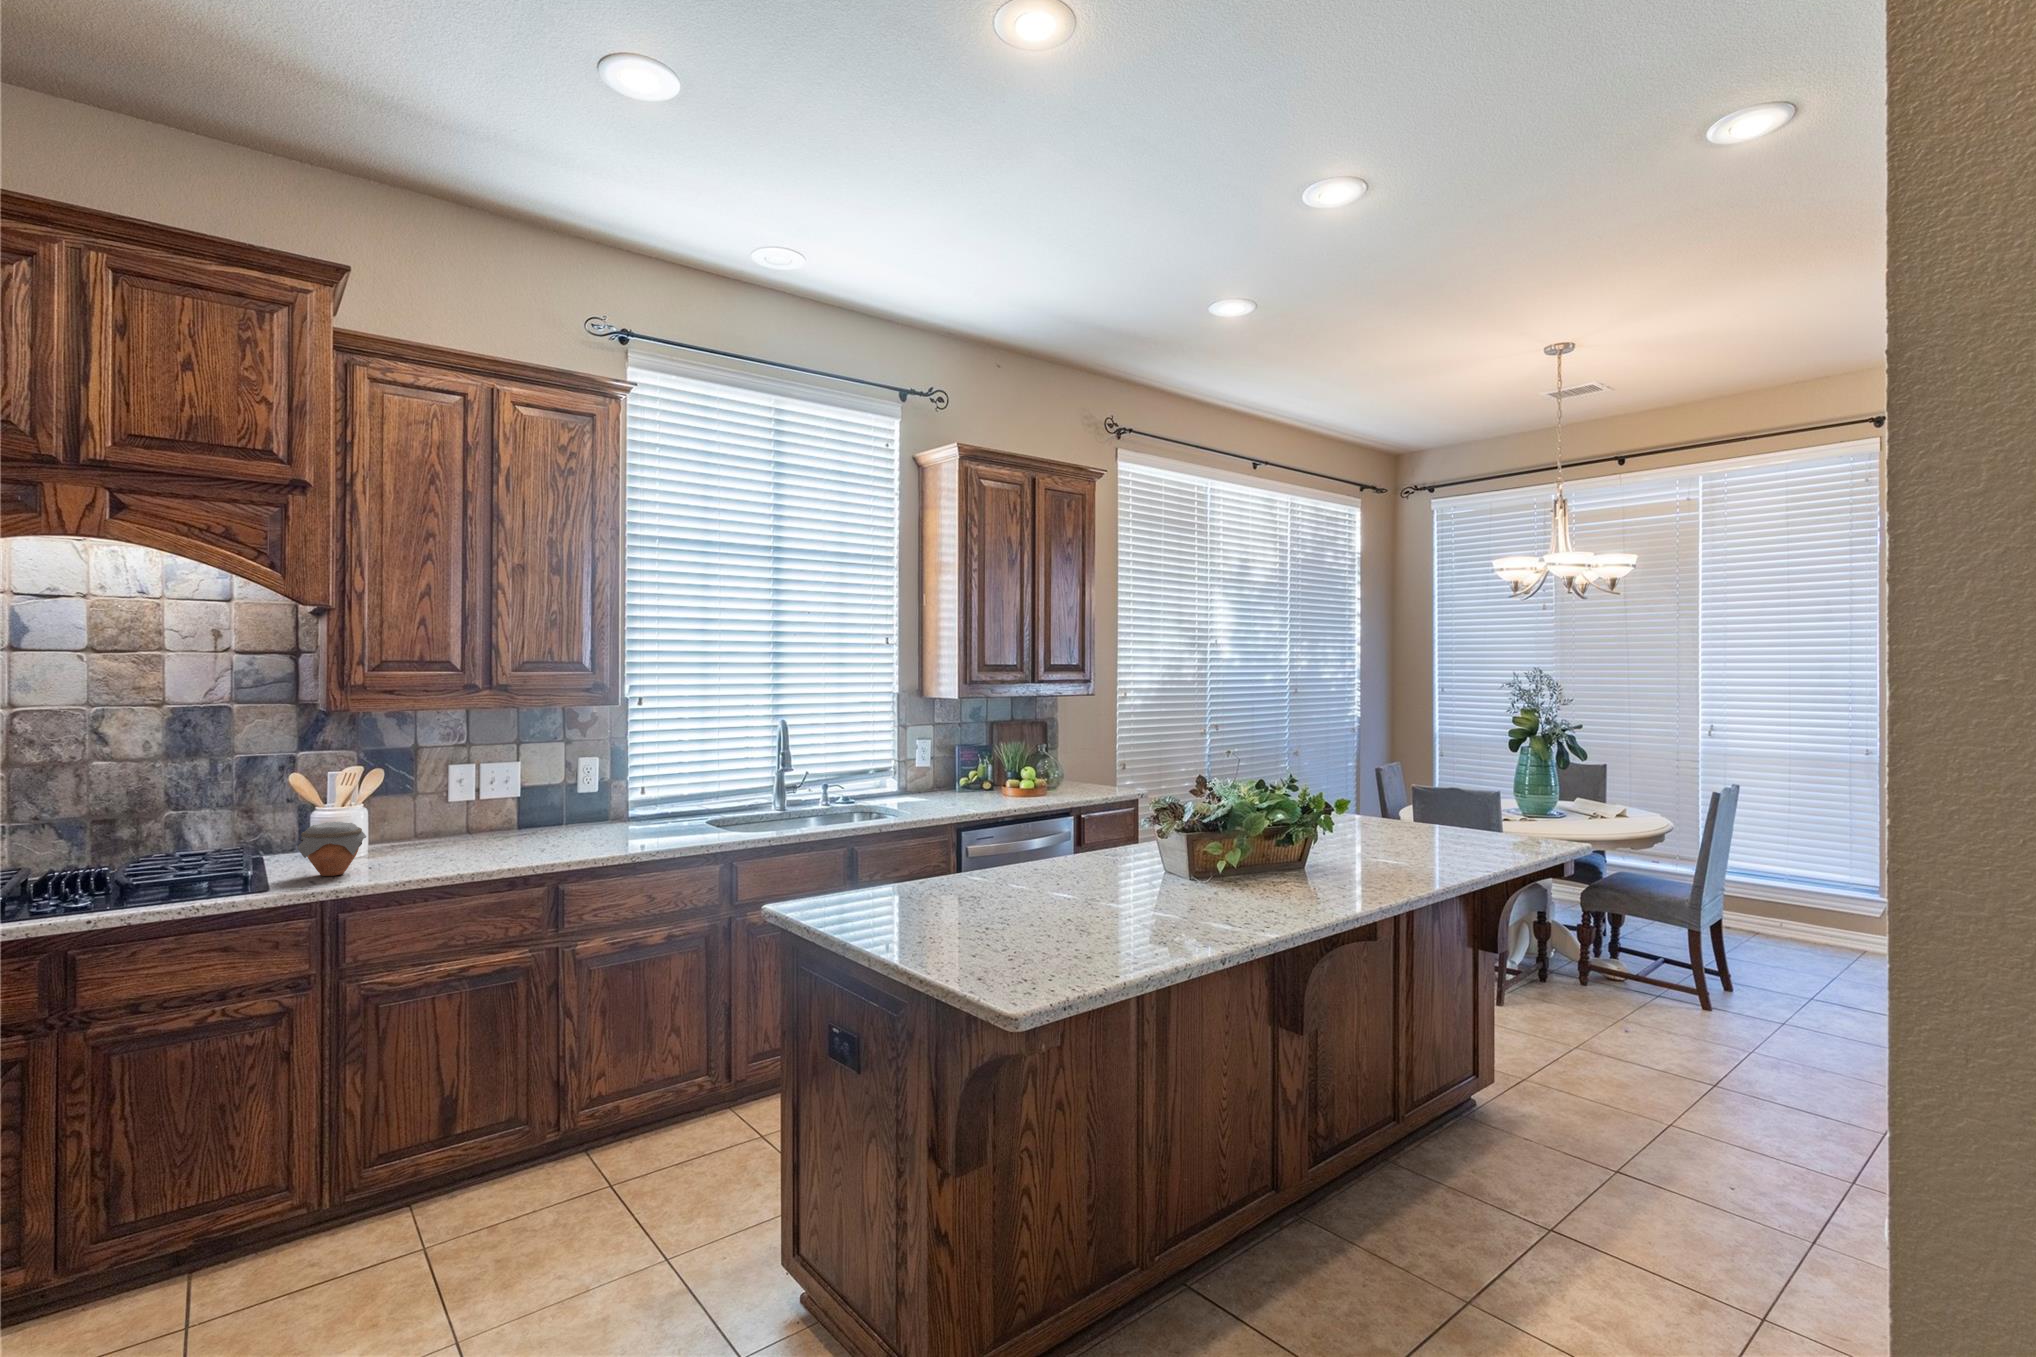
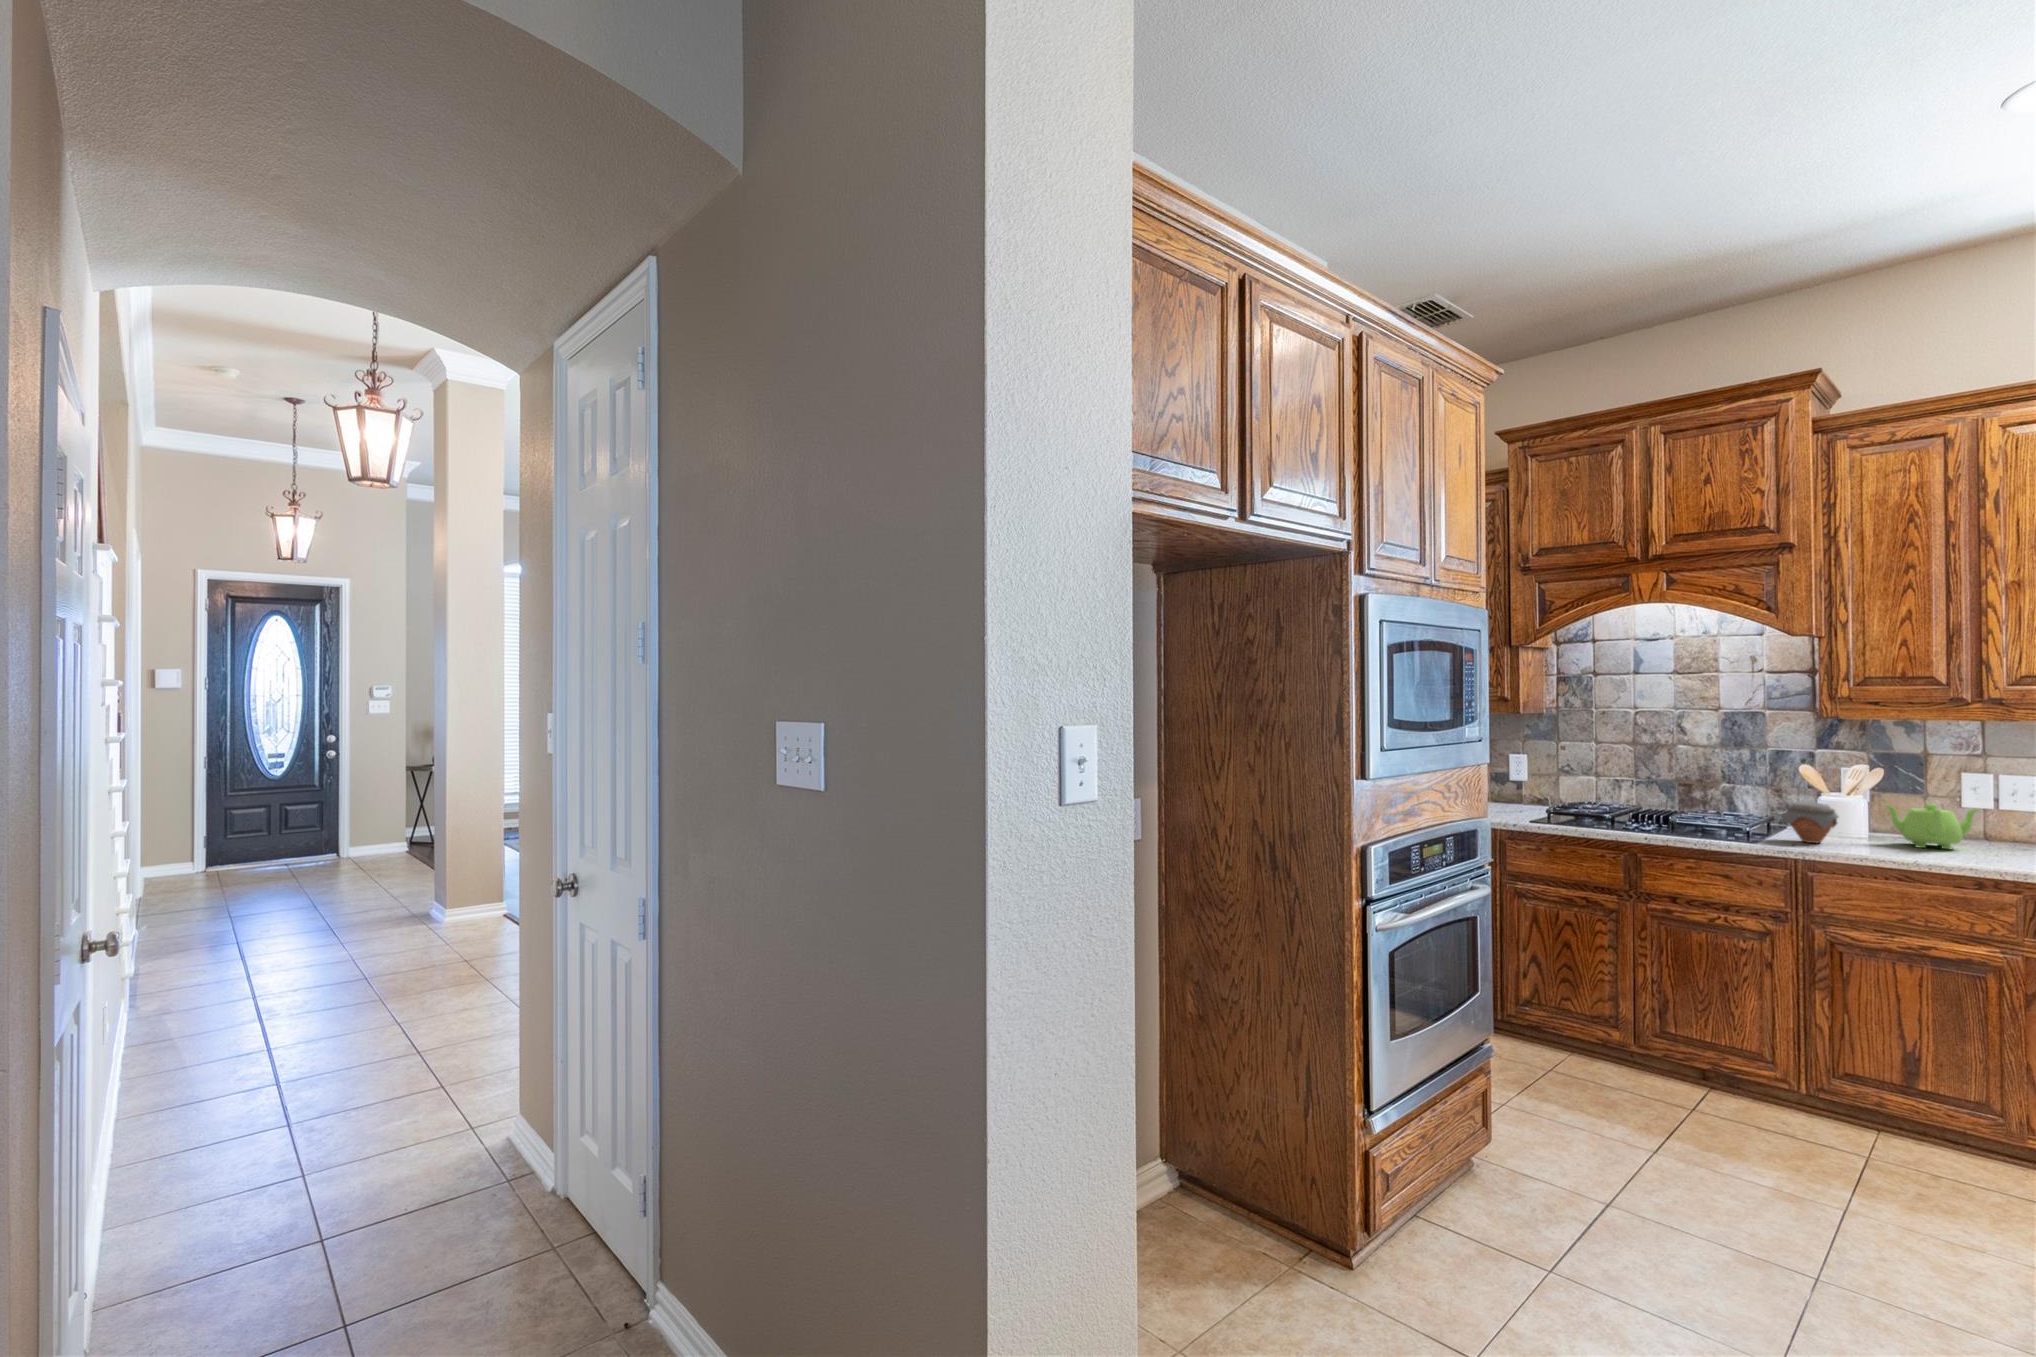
teapot: none [403,804,493,857] -> present [1886,804,1979,849]

